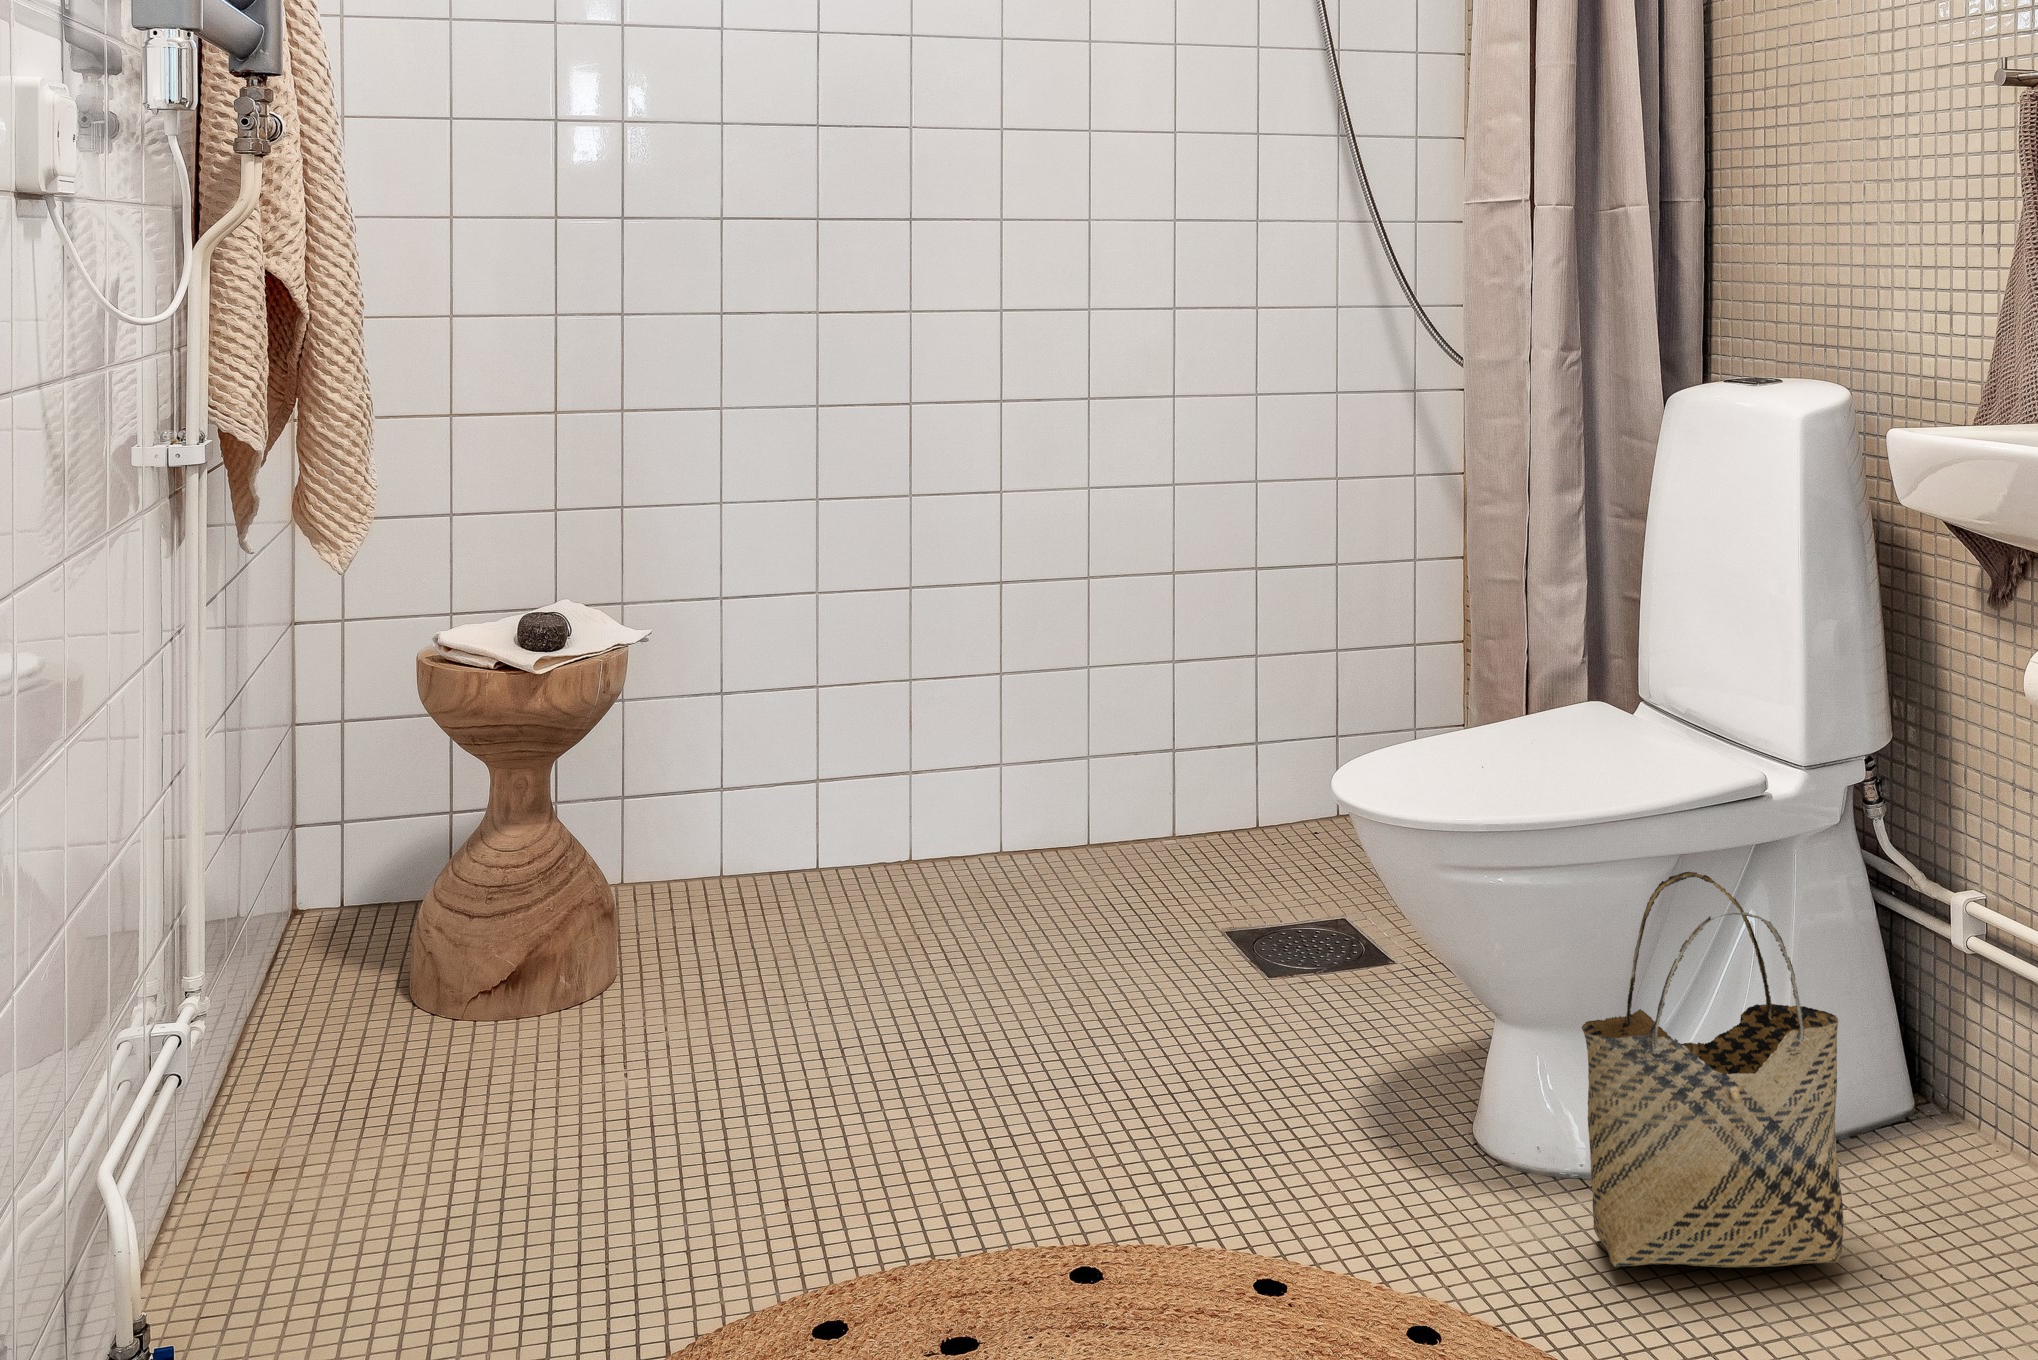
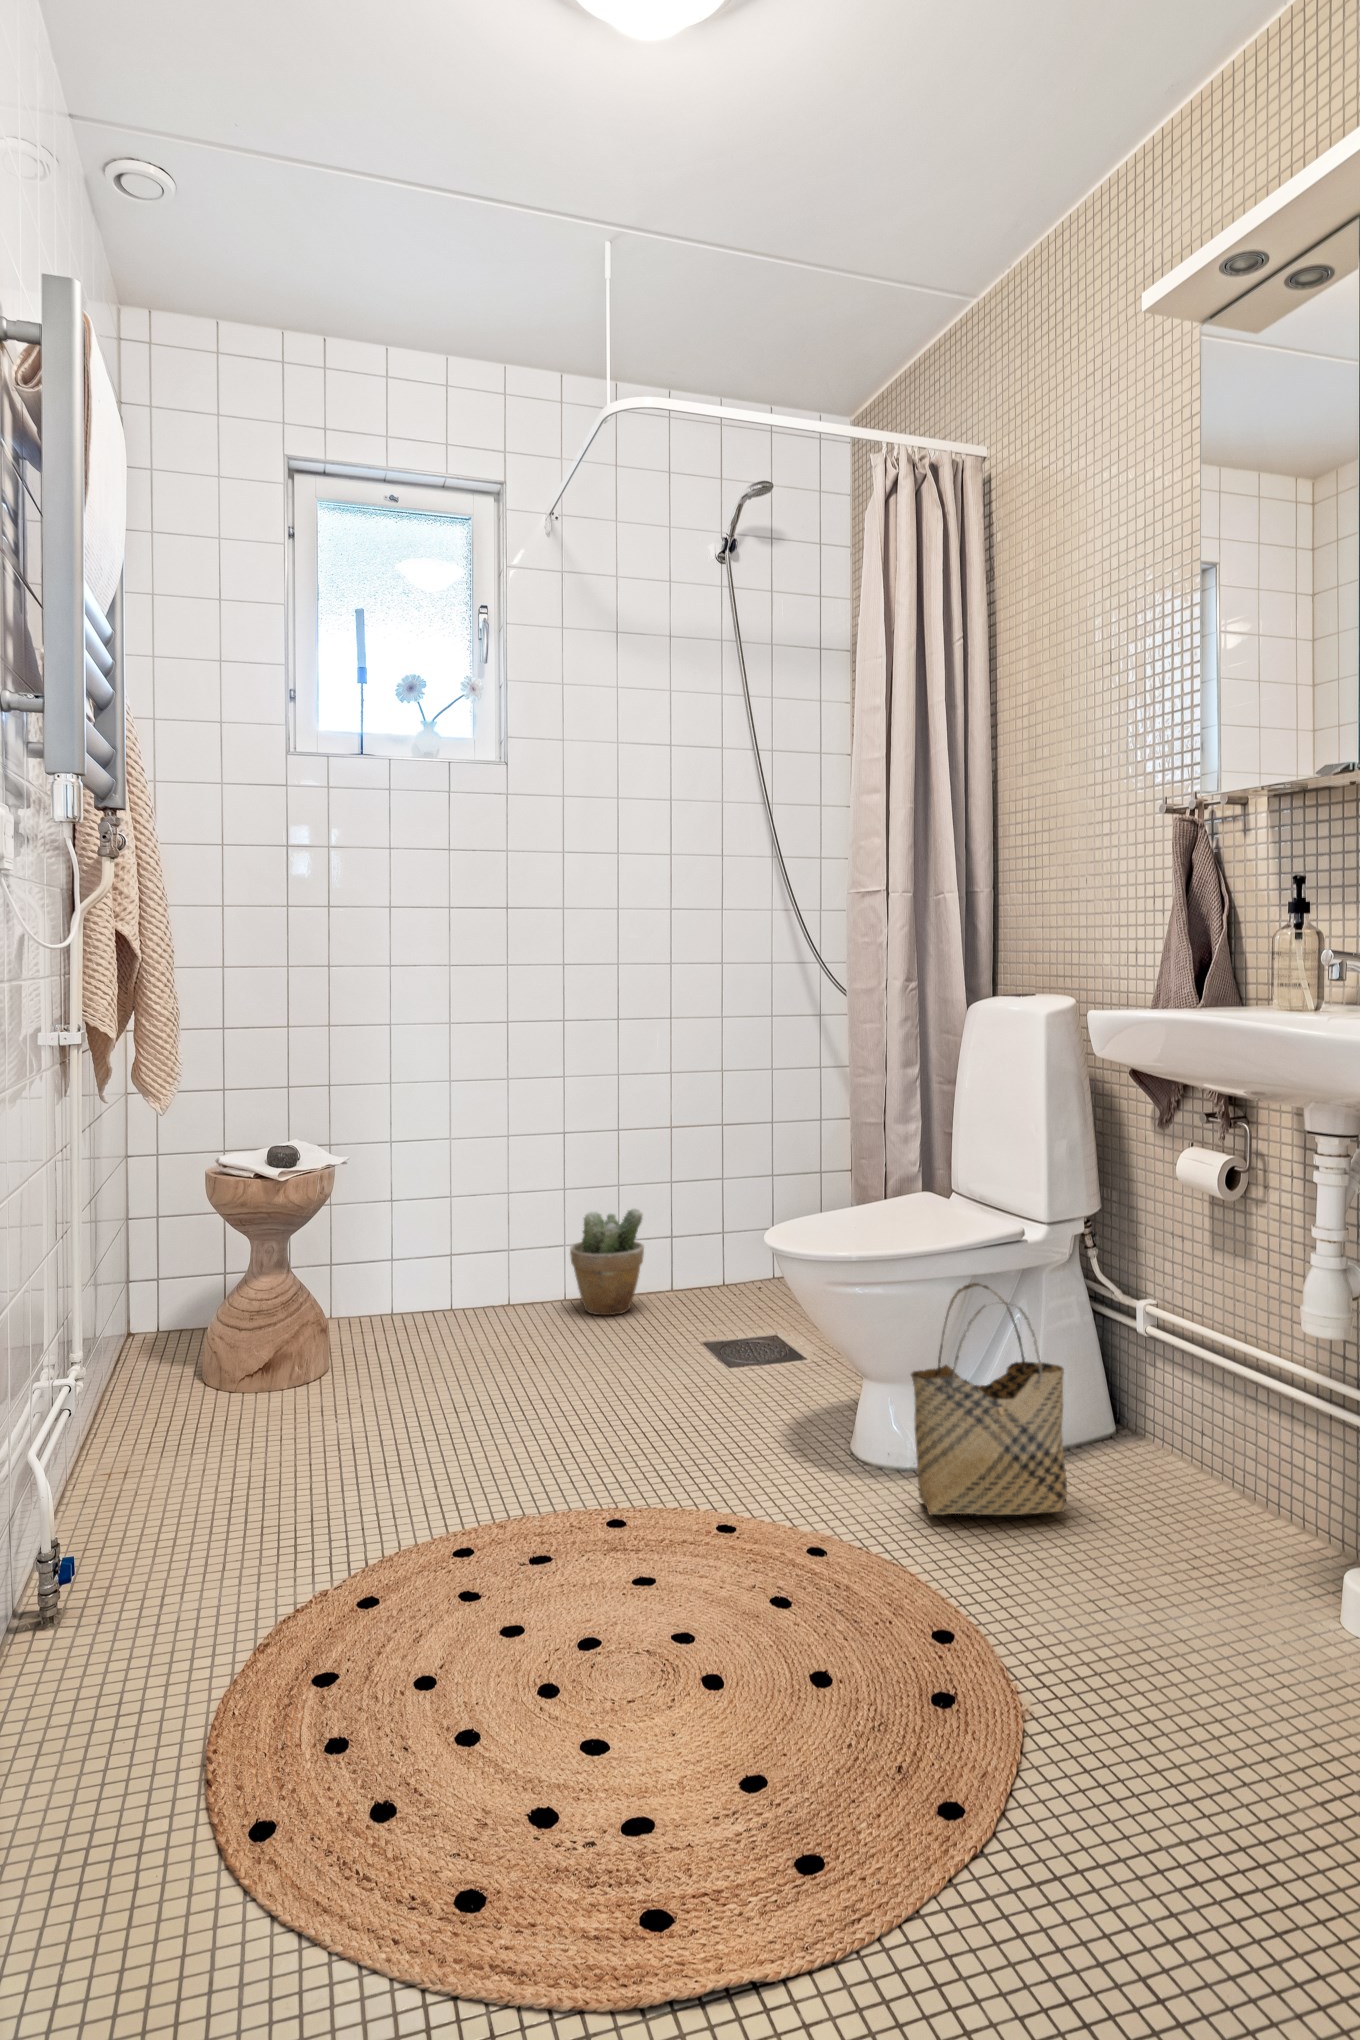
potted plant: none [1011,711,1131,884] -> present [570,1209,644,1315]

